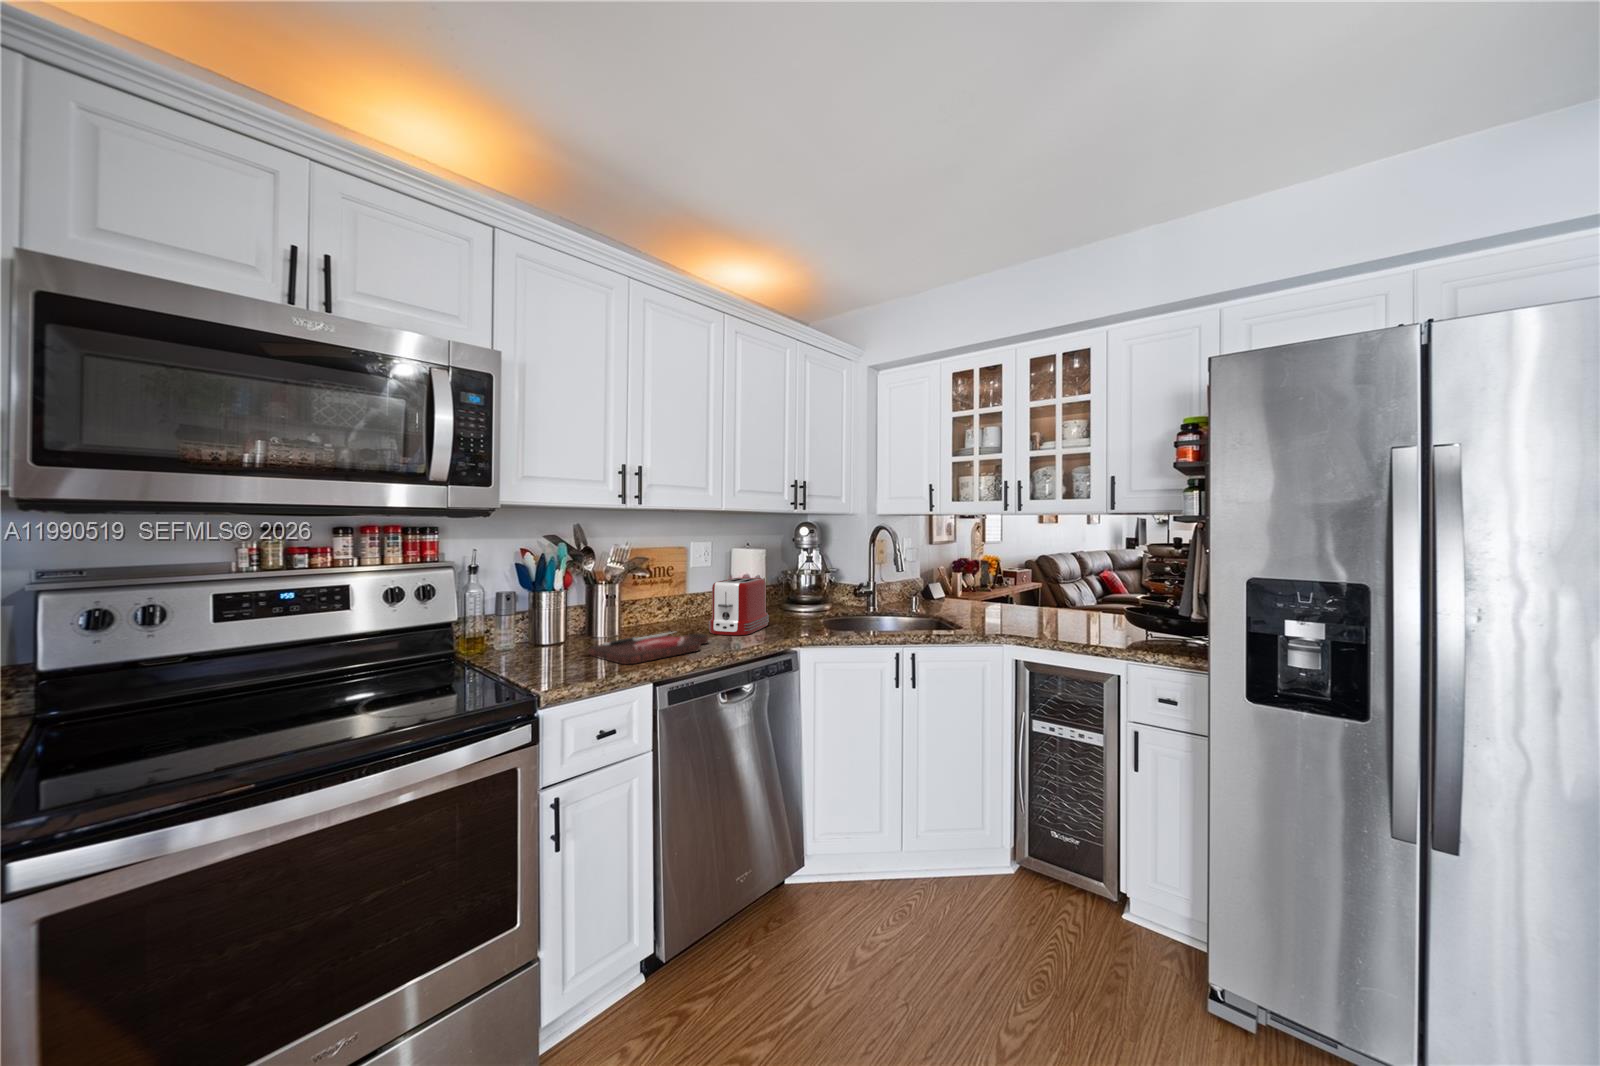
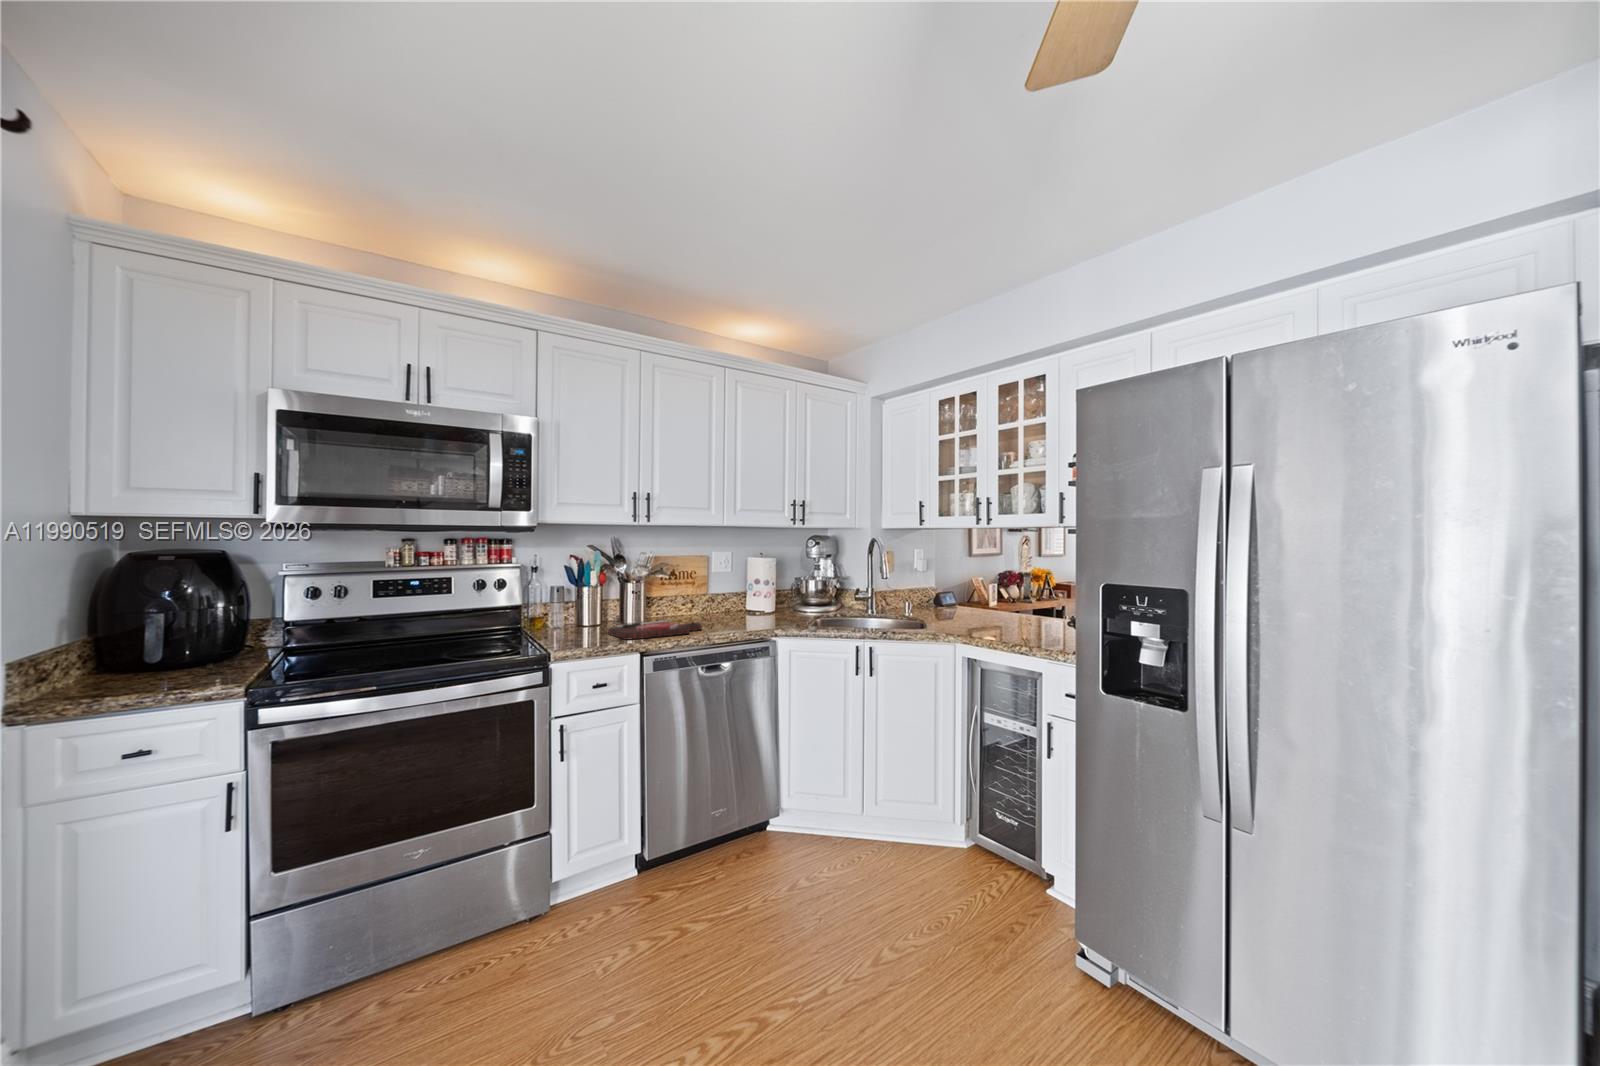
toaster: present [709,578,769,635] -> none [712,581,767,626]

